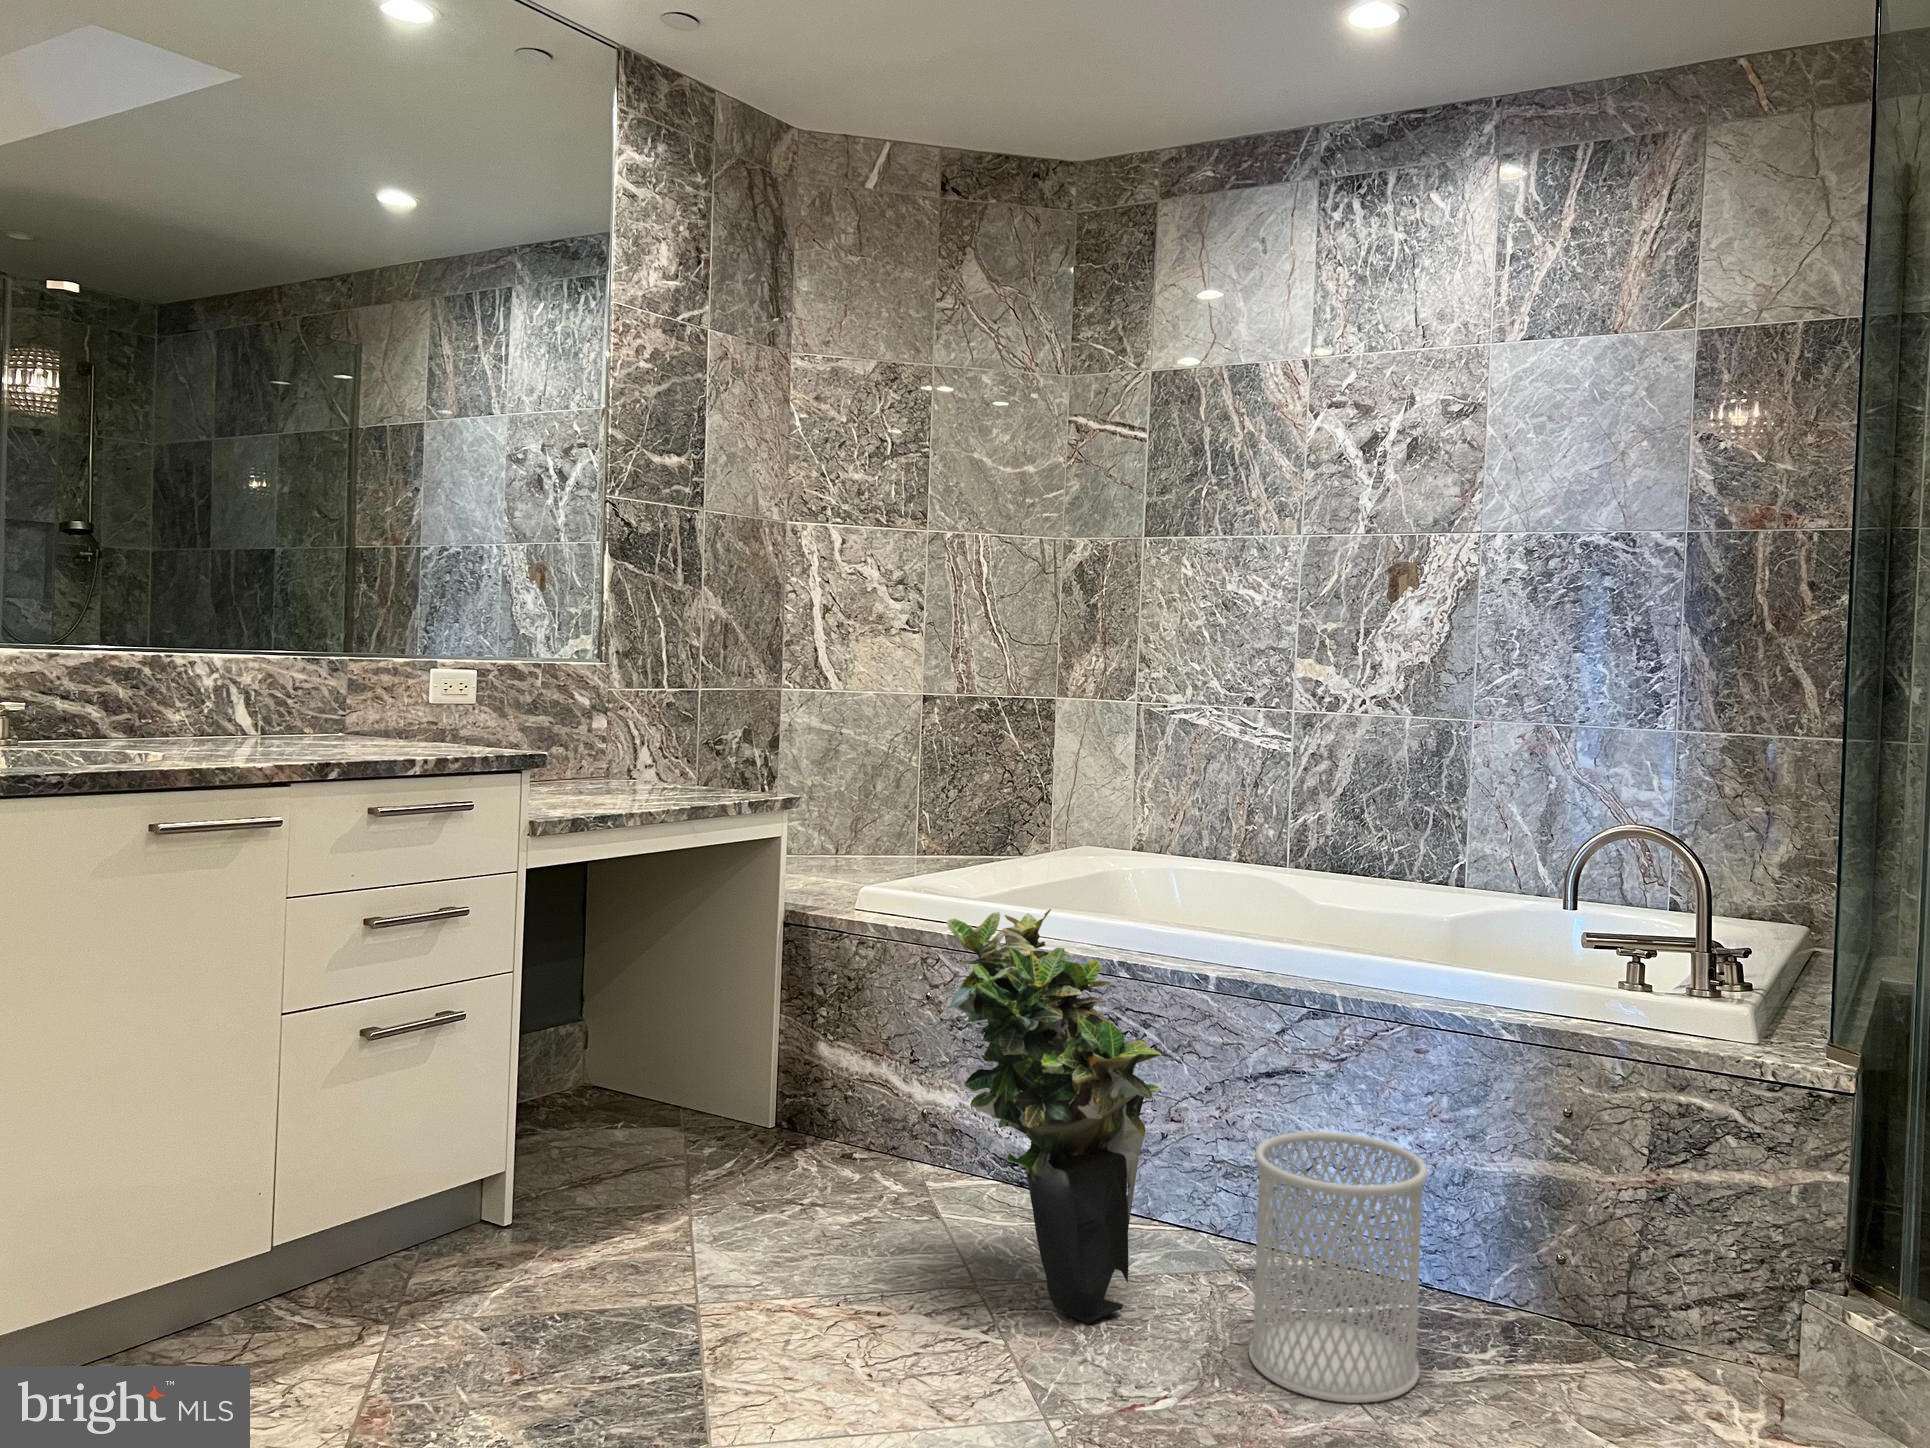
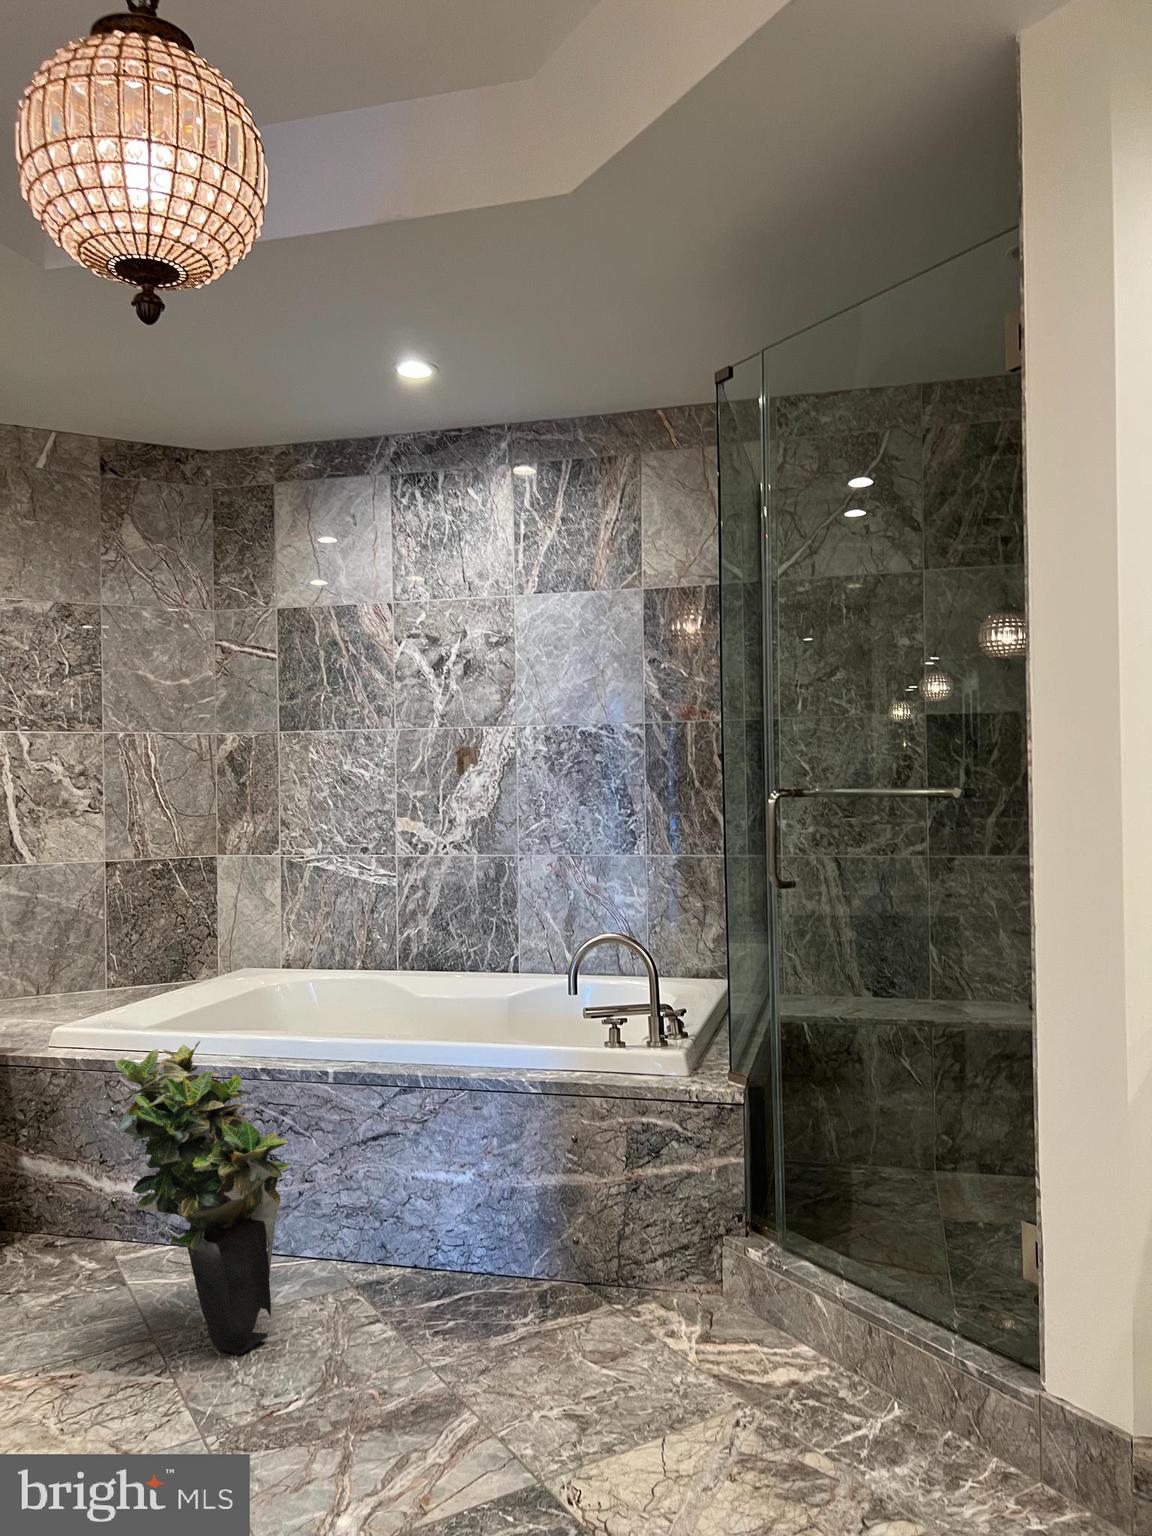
wastebasket: present [1249,1132,1428,1403] -> none [358,1179,481,1379]

